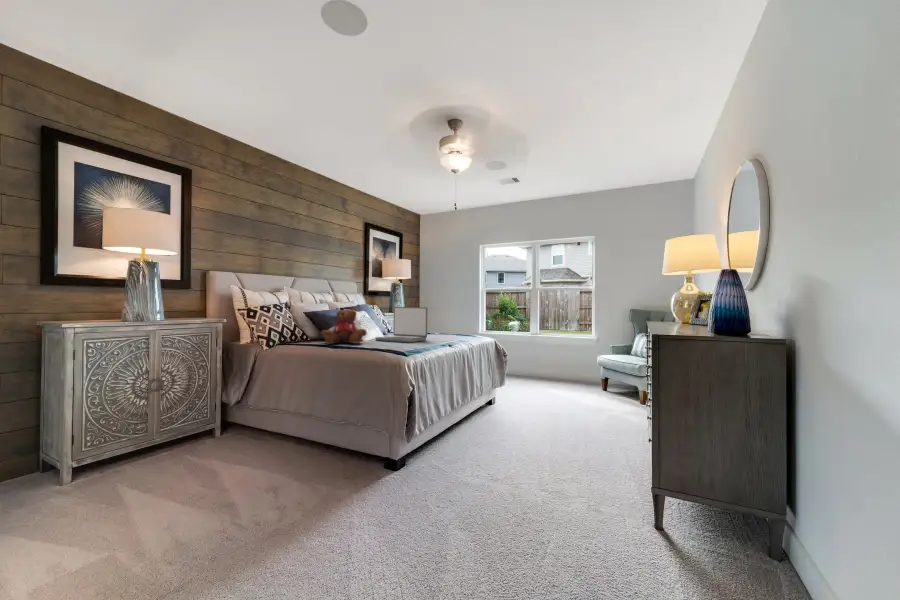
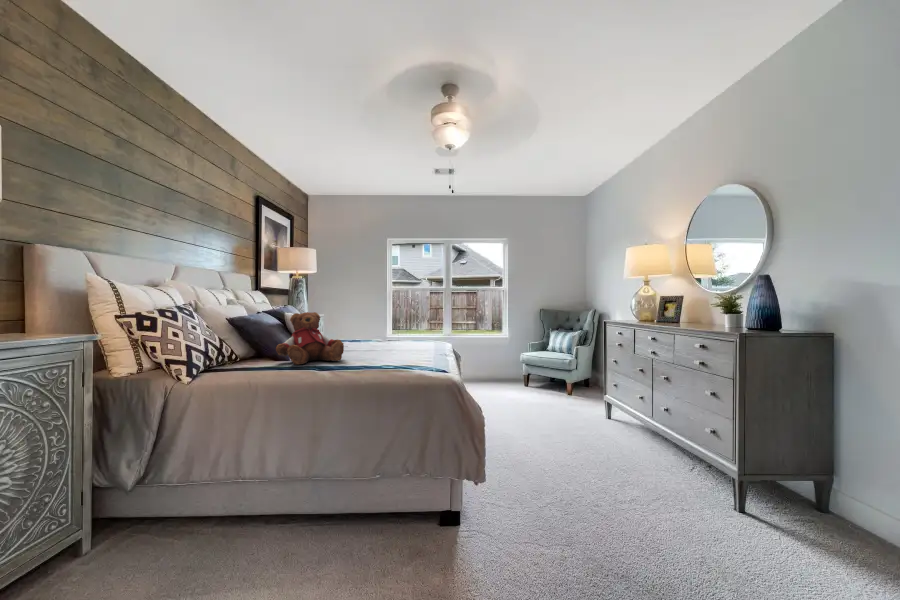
laptop: present [375,307,427,343] -> none [340,308,401,354]

